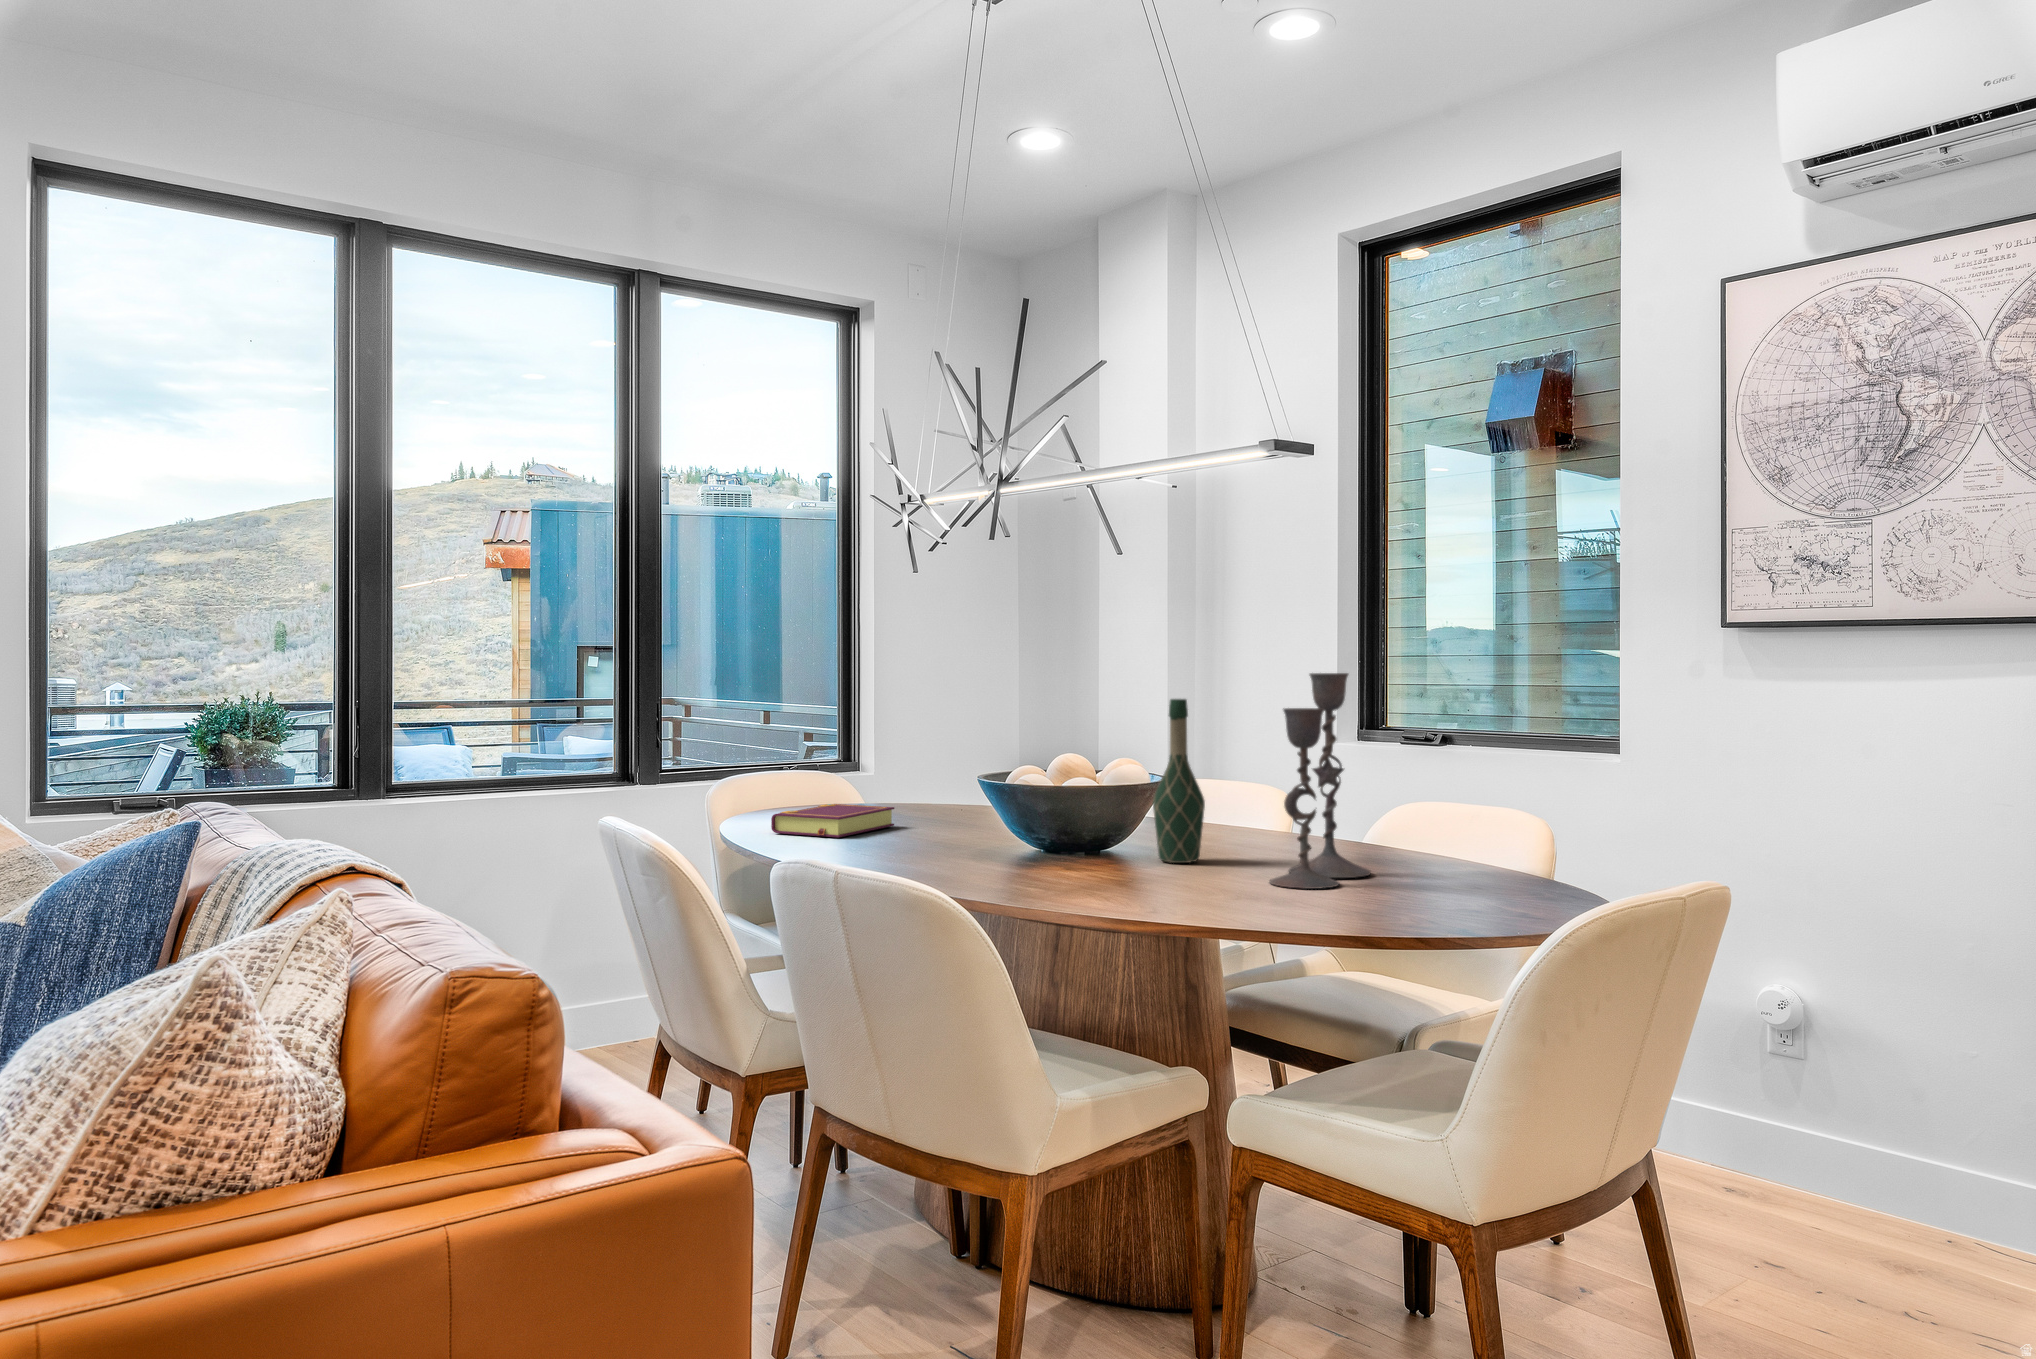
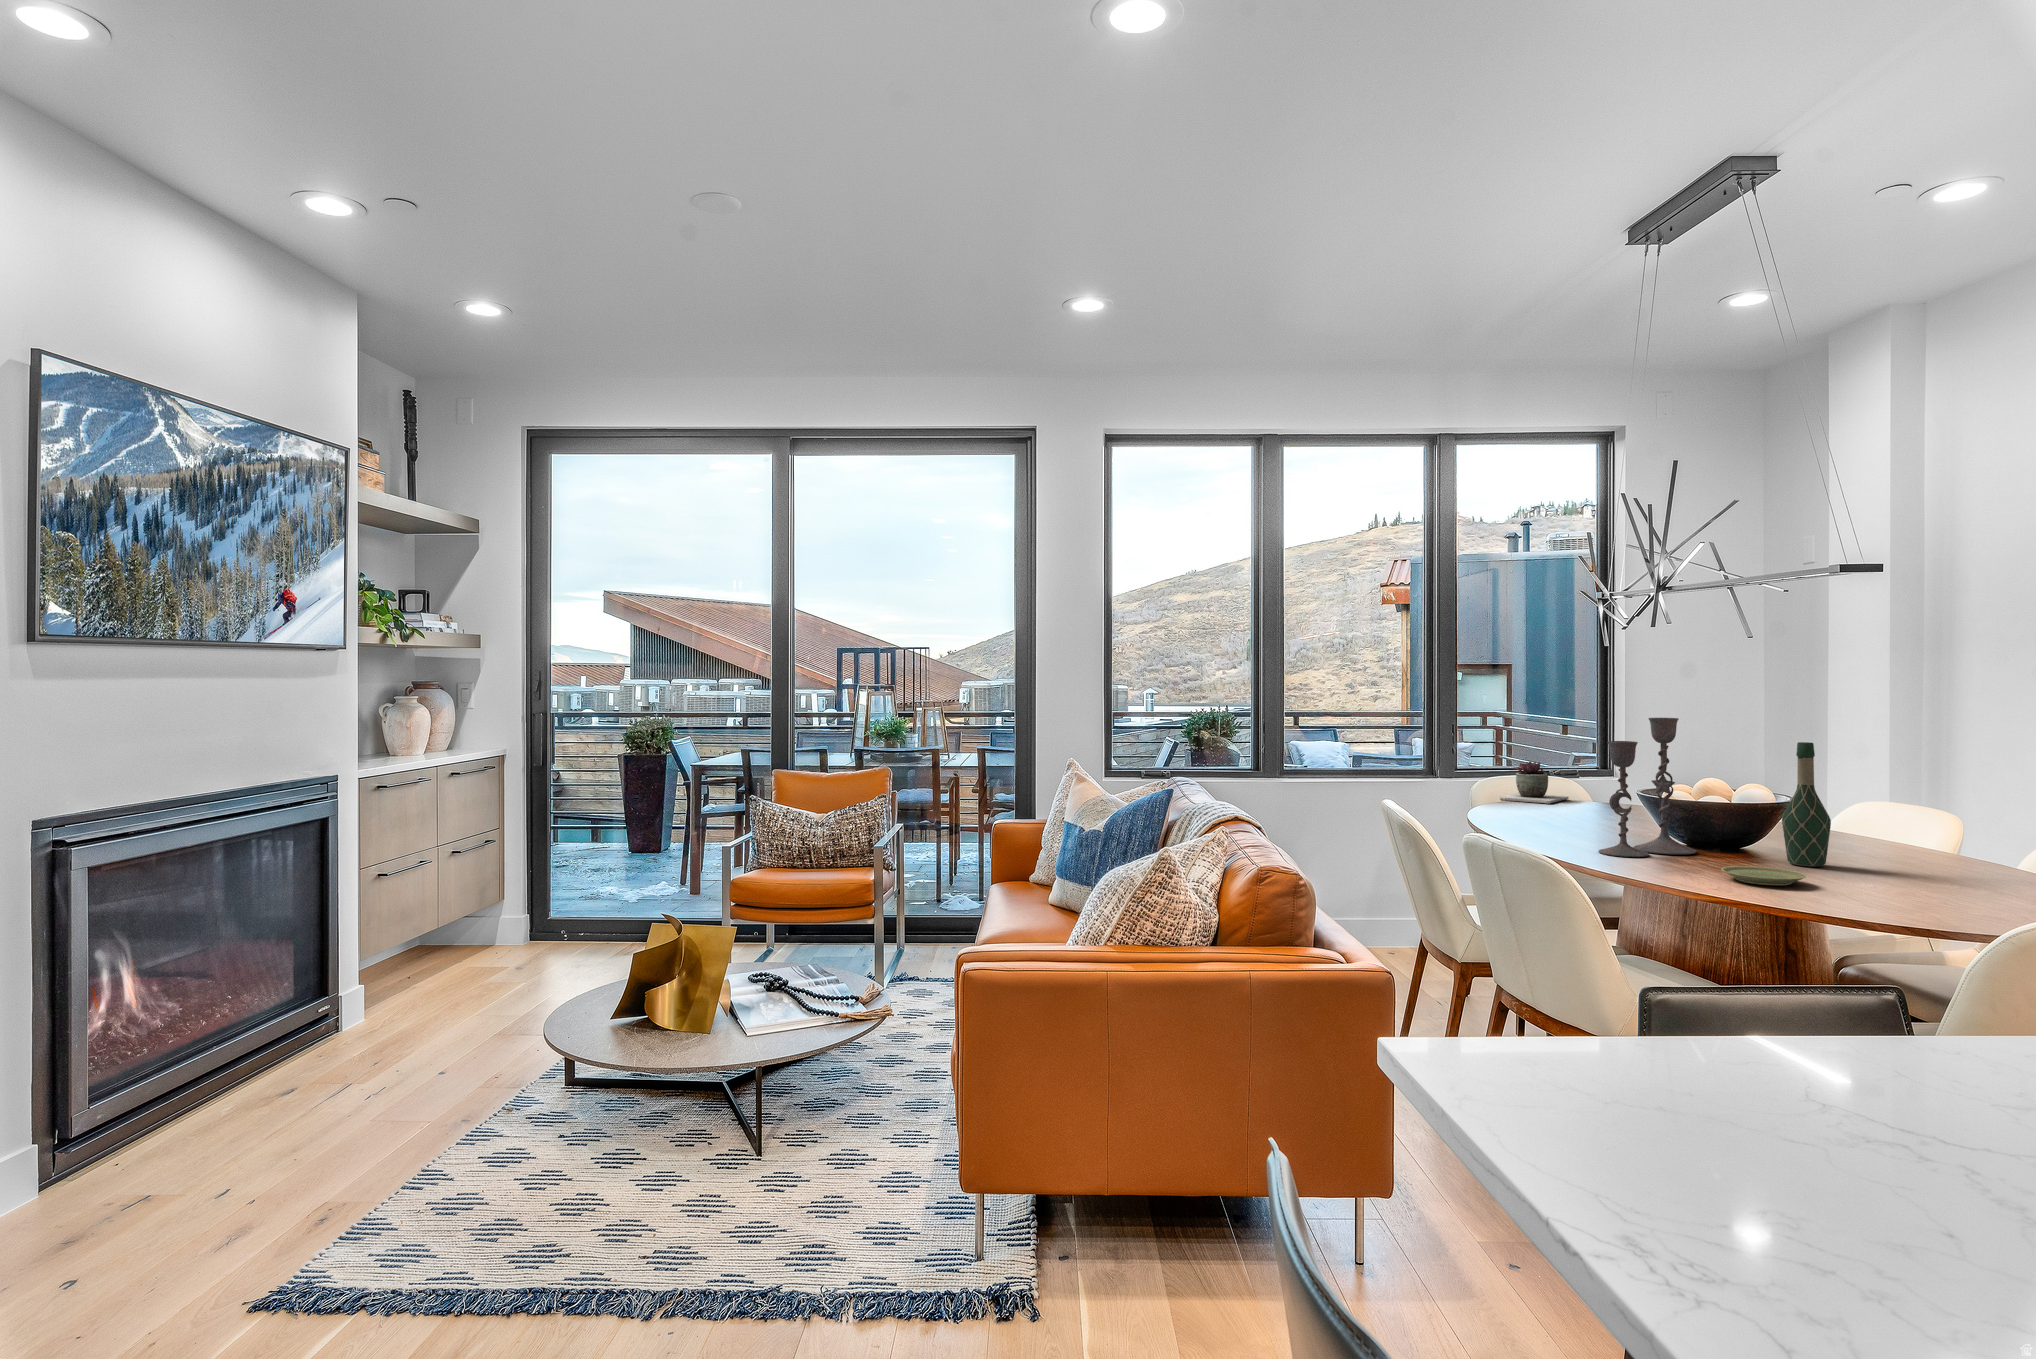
candlestick: present [1270,673,1371,889] -> present [1598,718,1696,857]
succulent plant: none [746,751,830,810] -> present [1500,762,1569,803]
book: present [771,804,894,837] -> none [1502,801,1598,824]
plate: none [1122,869,1221,894] -> present [1721,866,1807,885]

